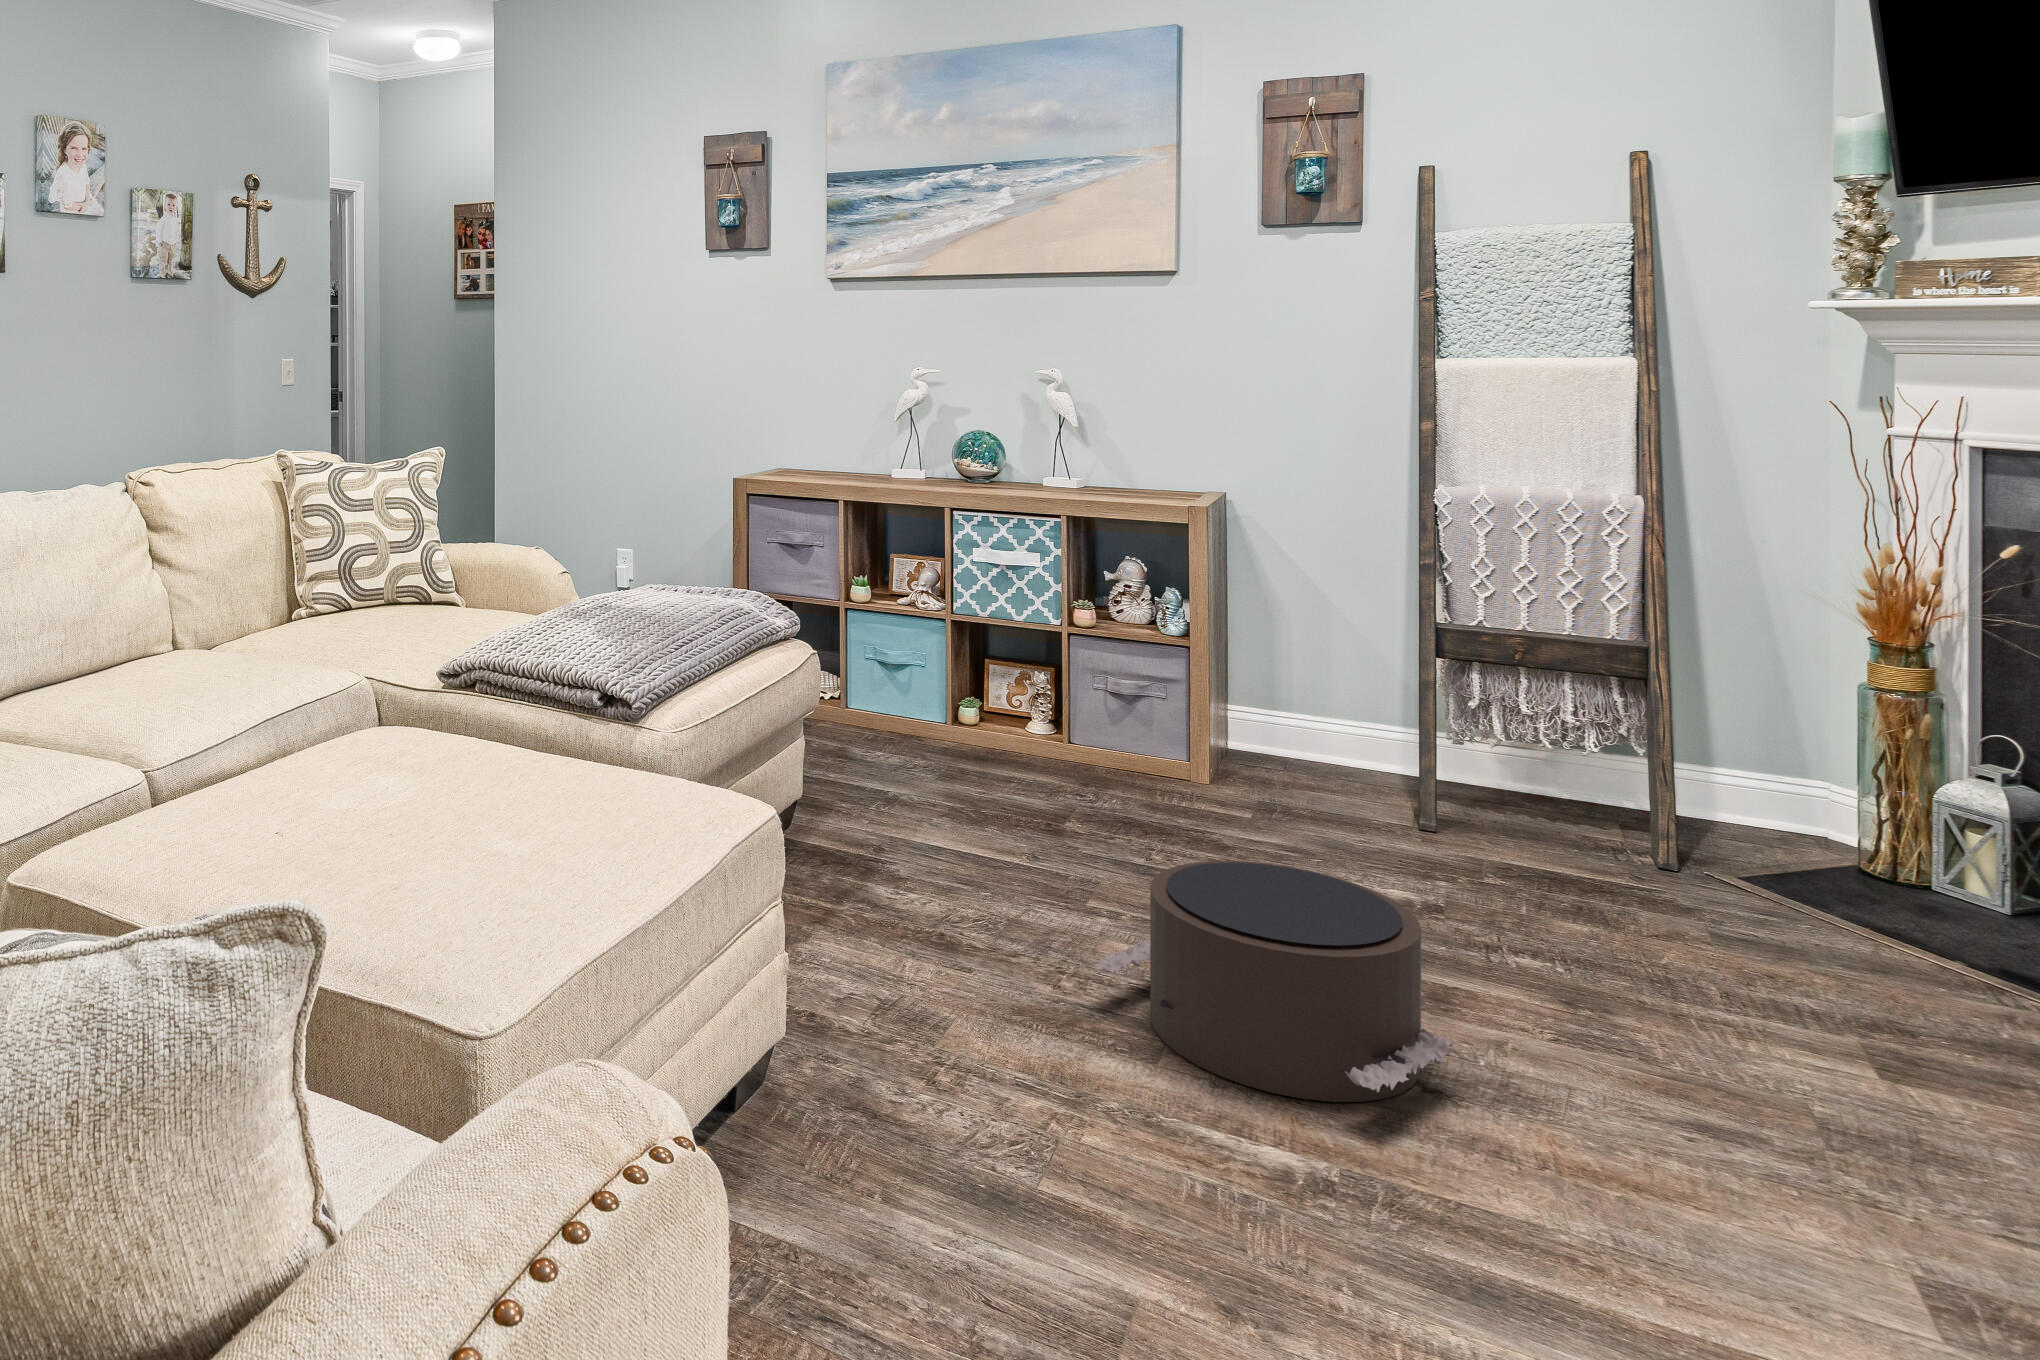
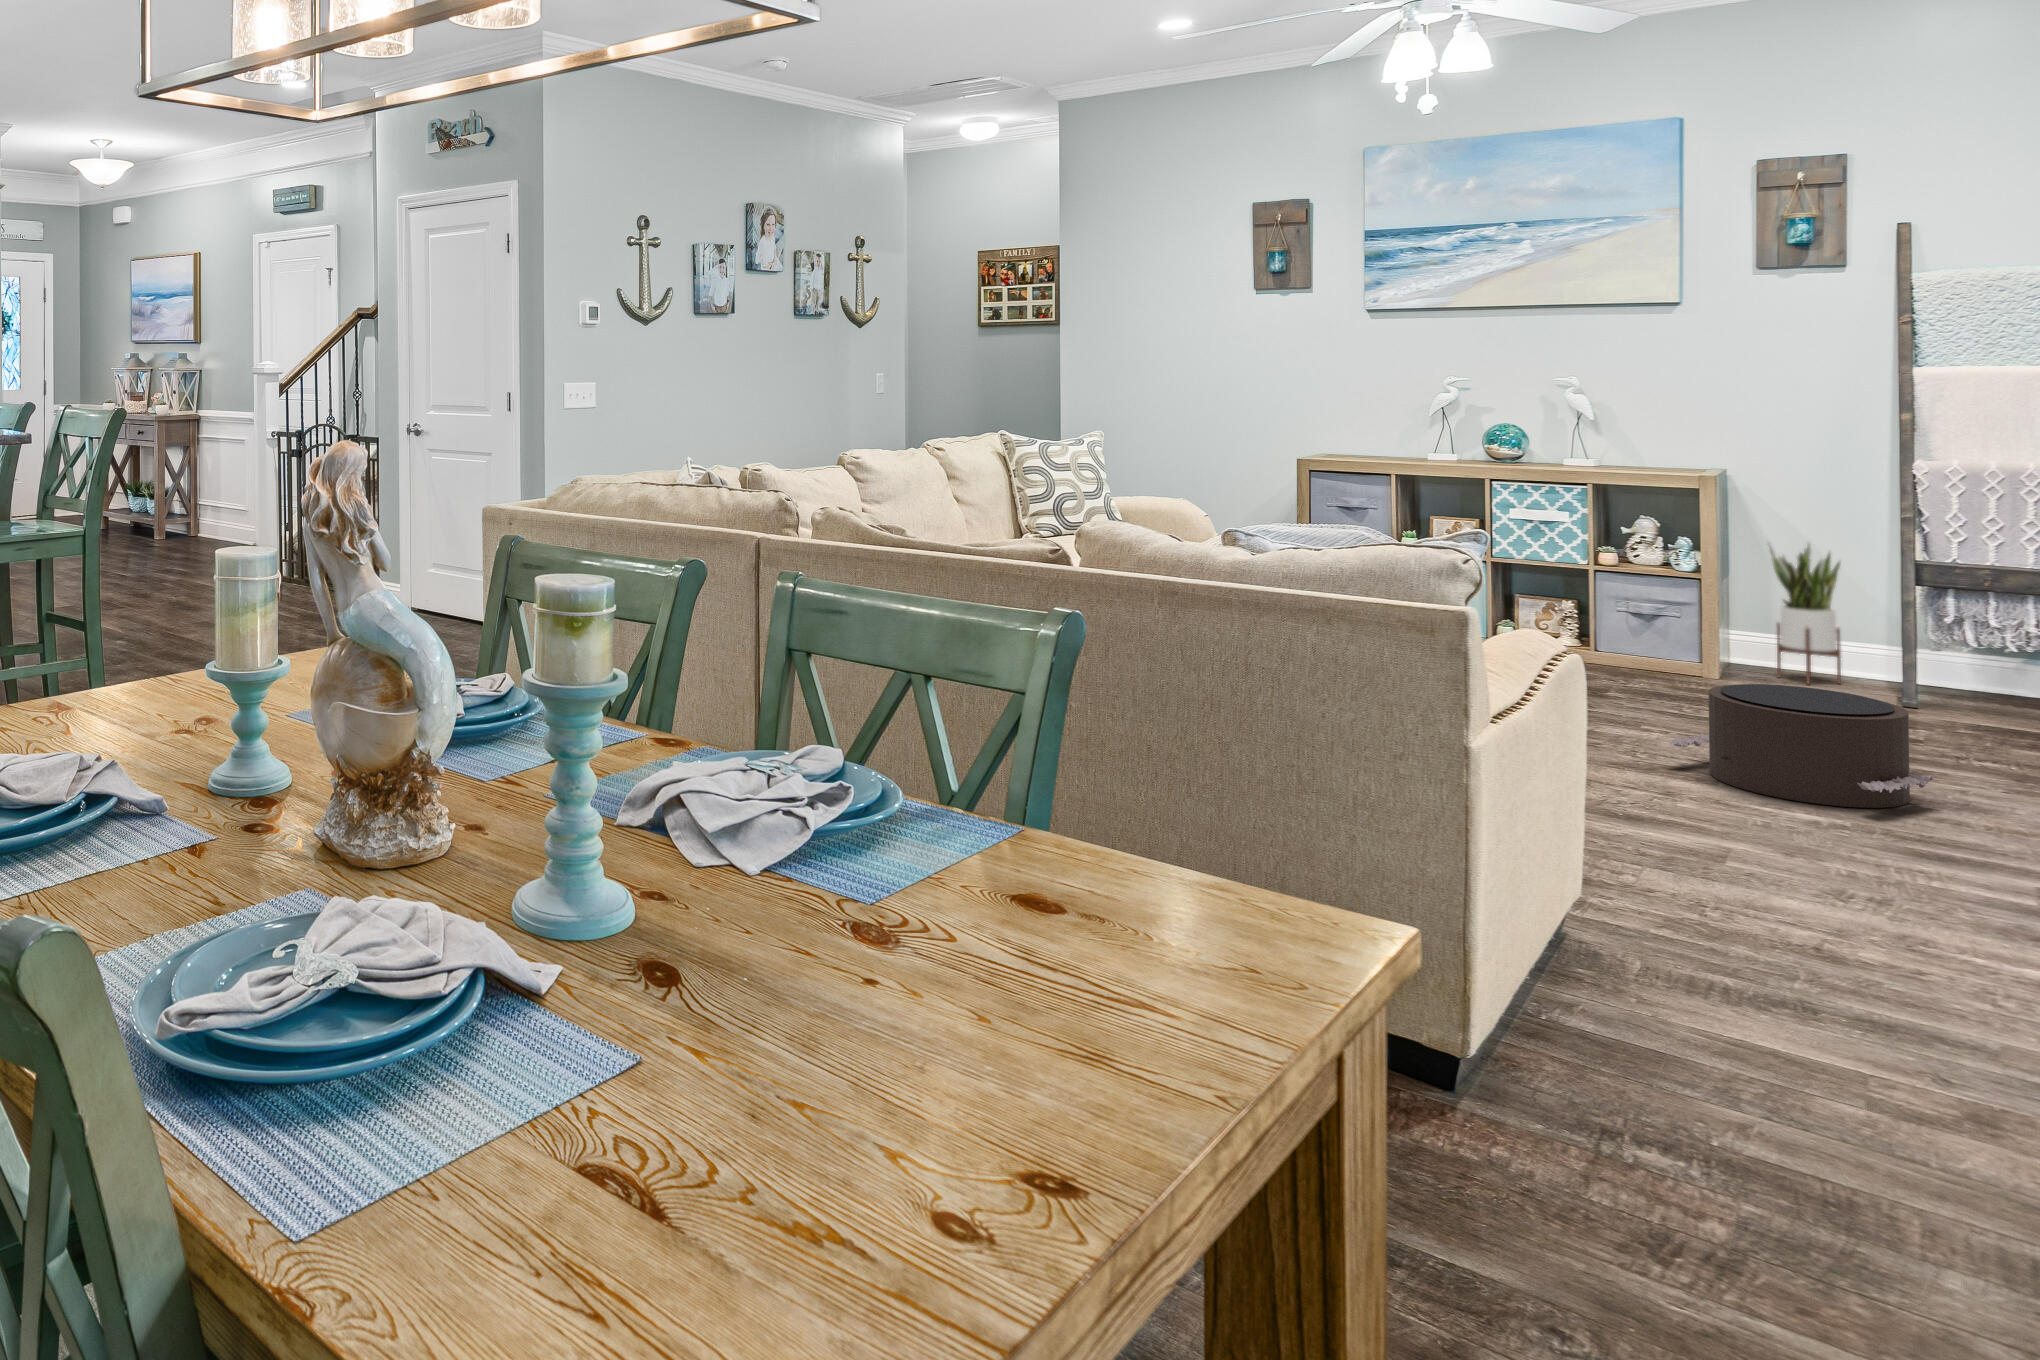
potted plant: none [1267,591,1352,785] -> present [1768,543,1841,683]

